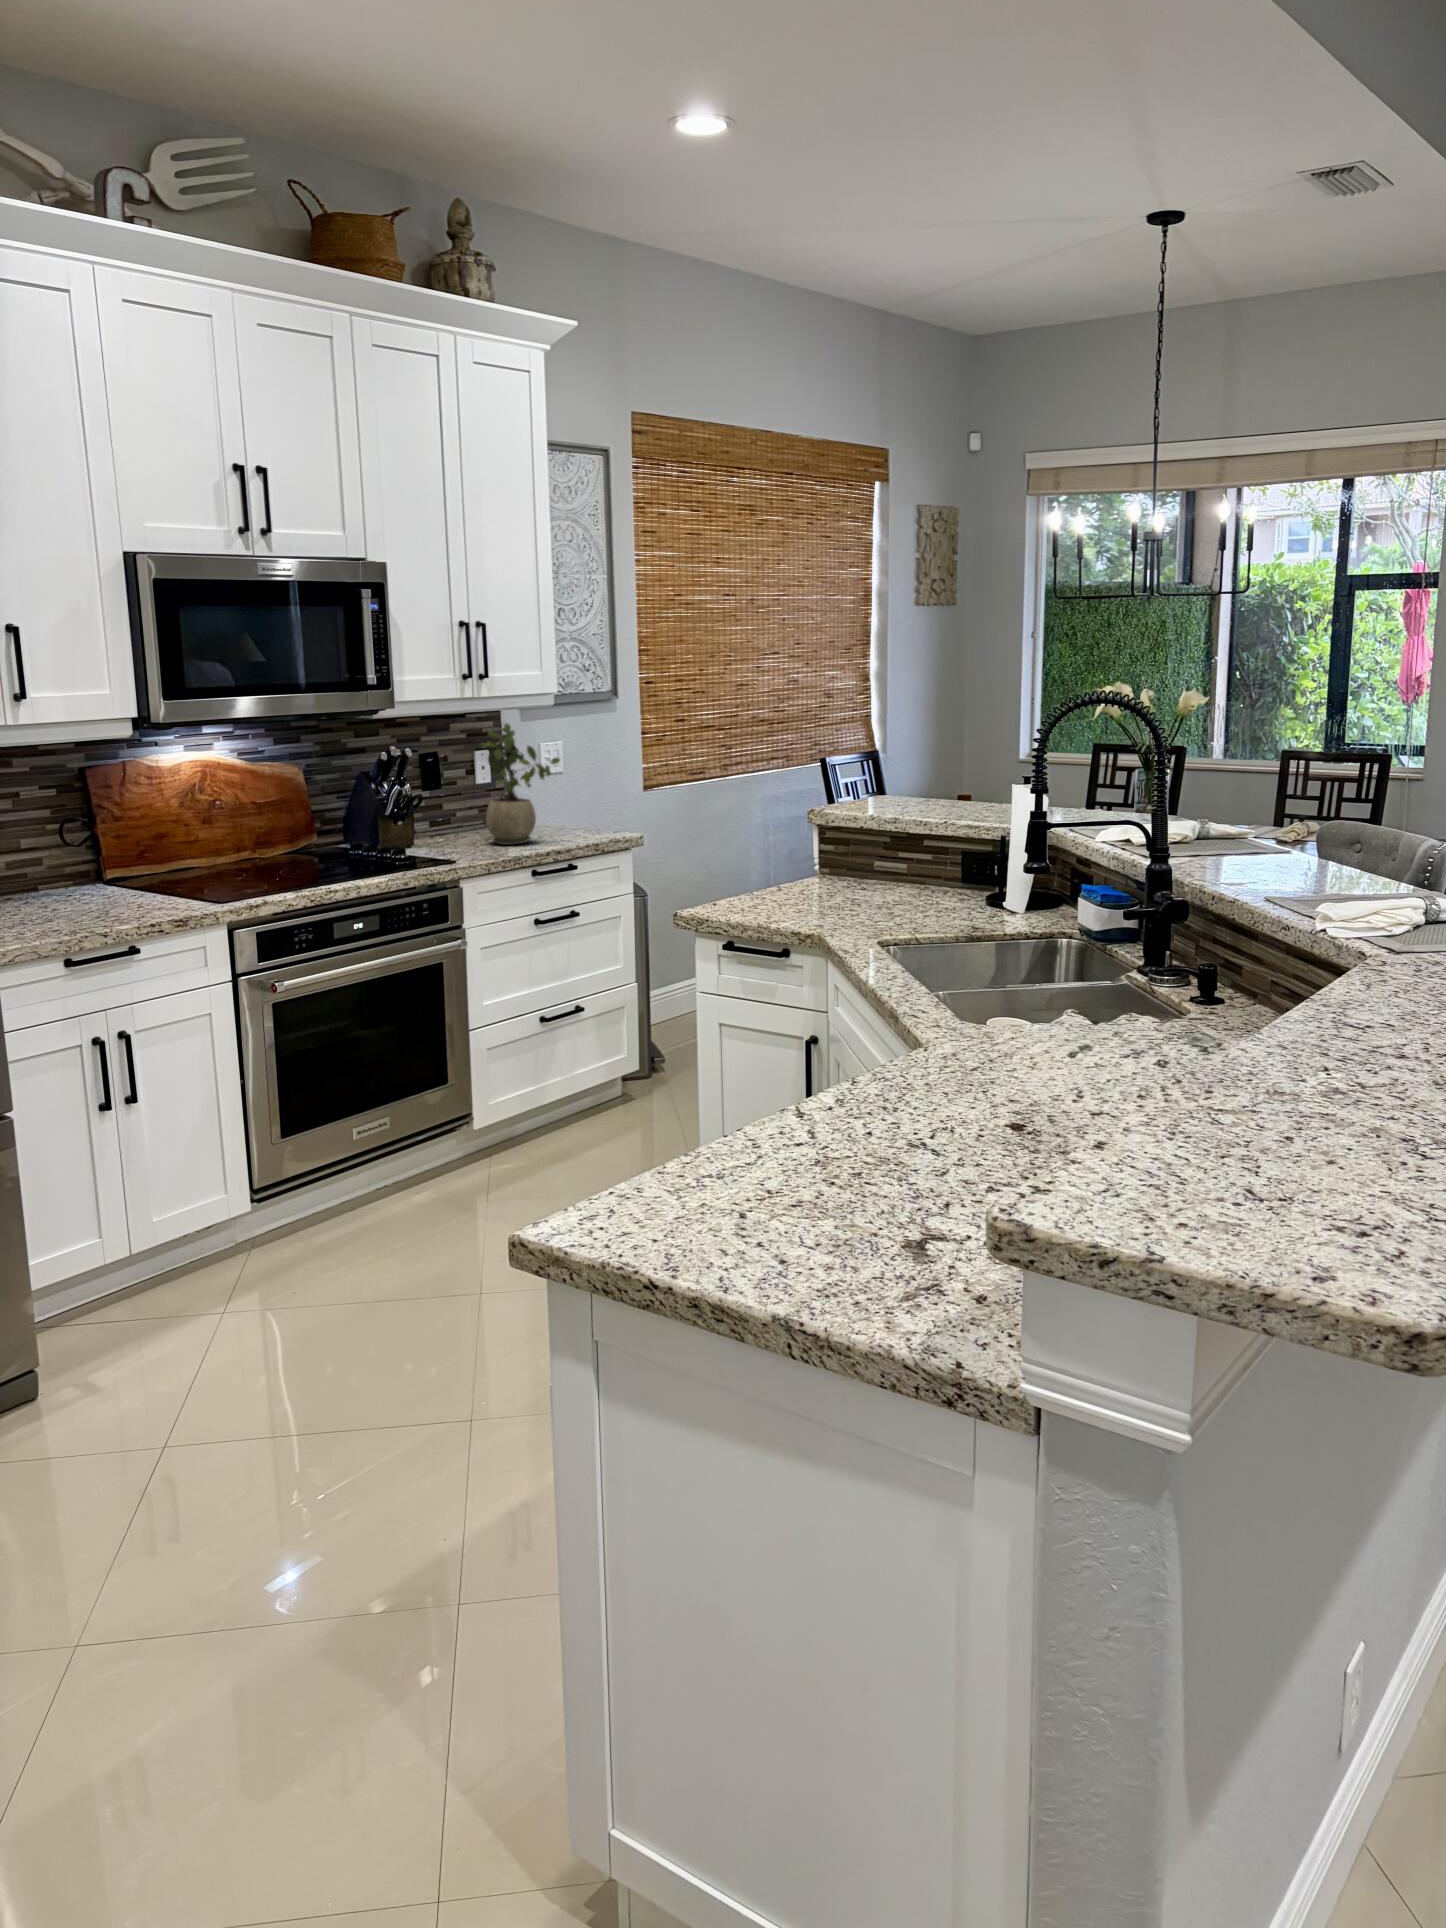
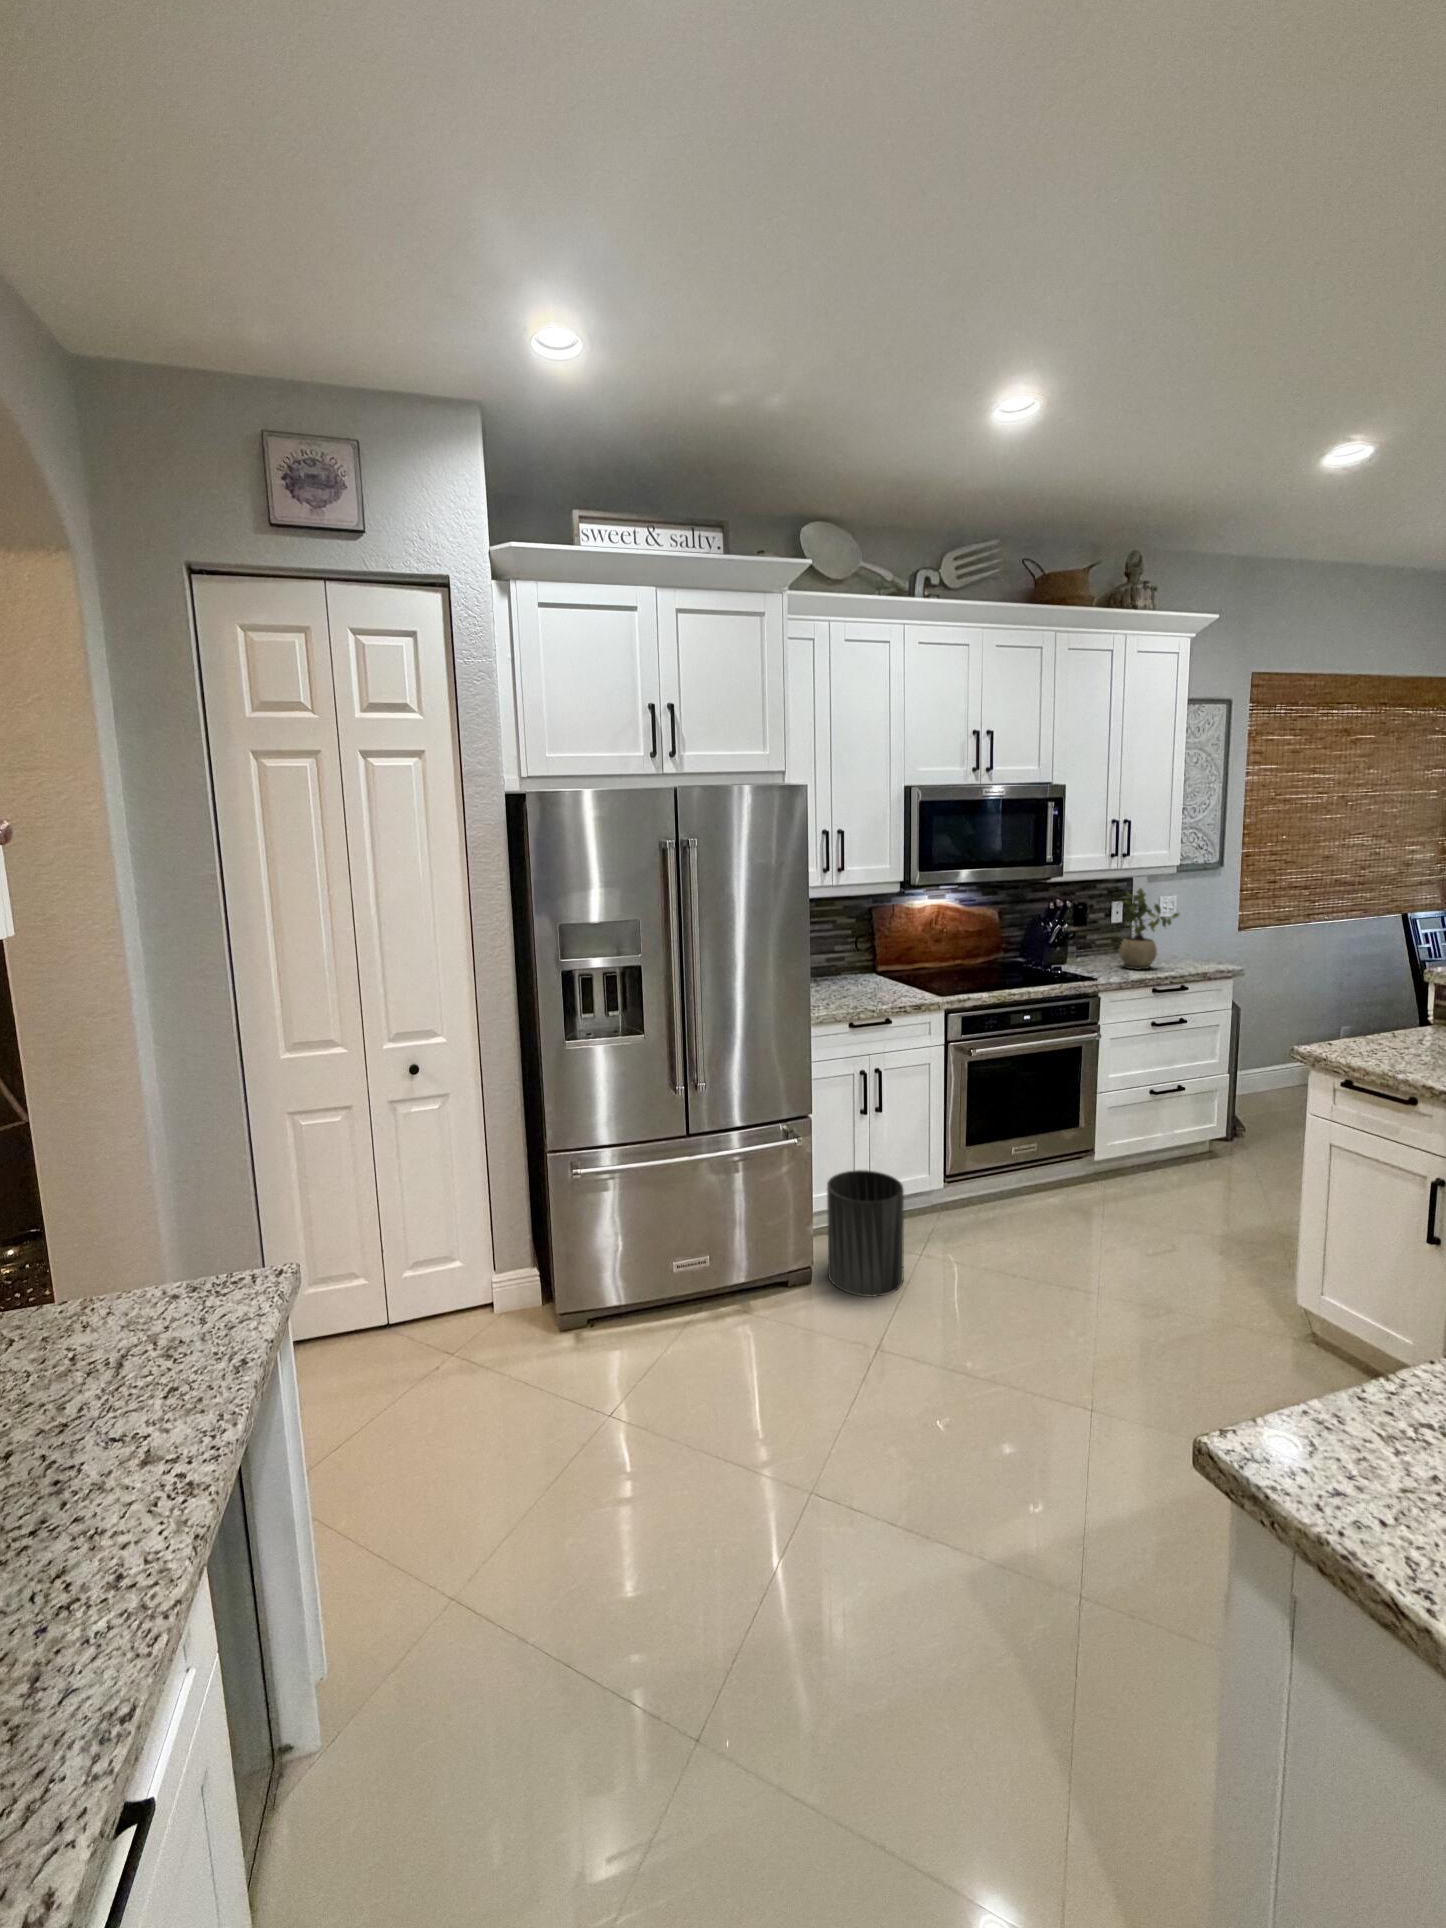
trash can: none [47,1200,198,1405] -> present [827,1170,904,1297]

